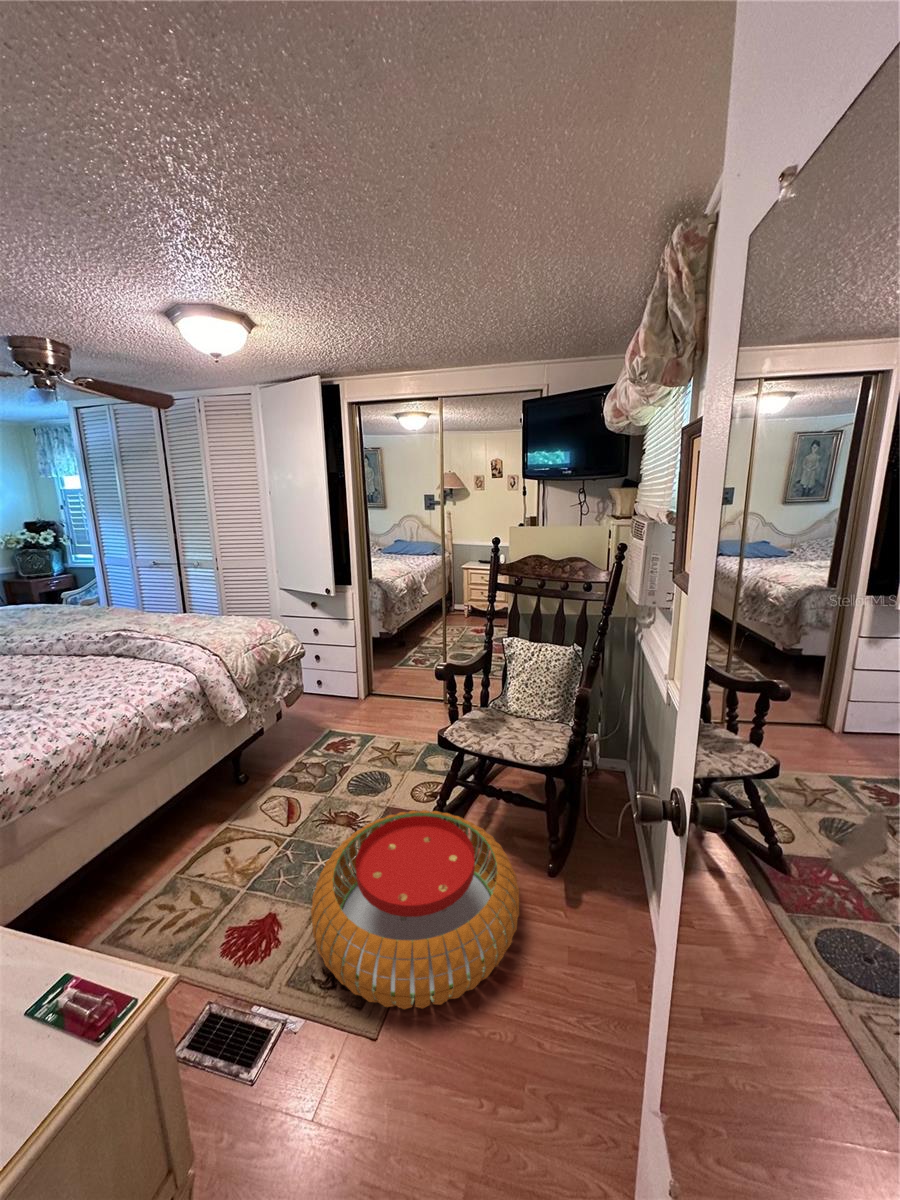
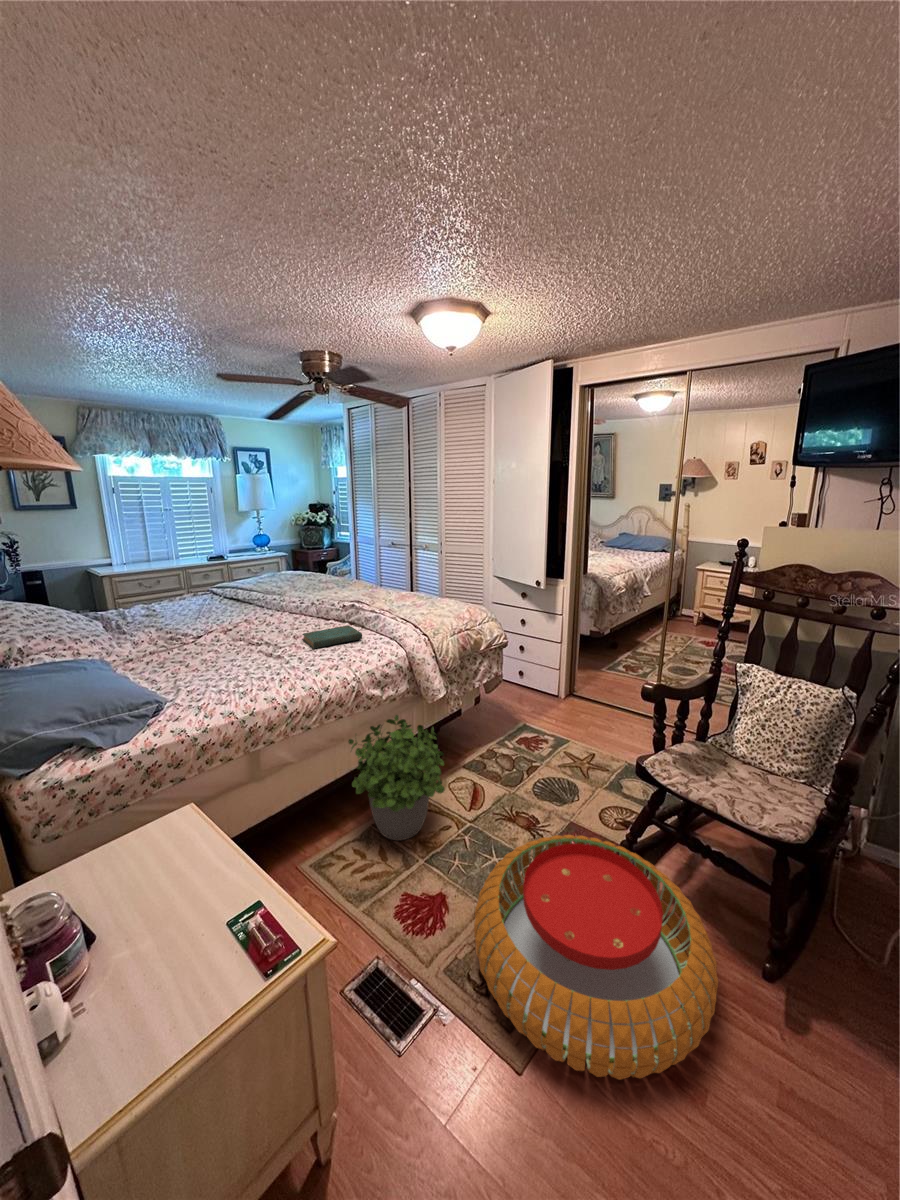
book: none [50,658,137,691] -> present [302,625,362,649]
potted plant: none [135,745,261,882] -> present [348,715,445,840]

